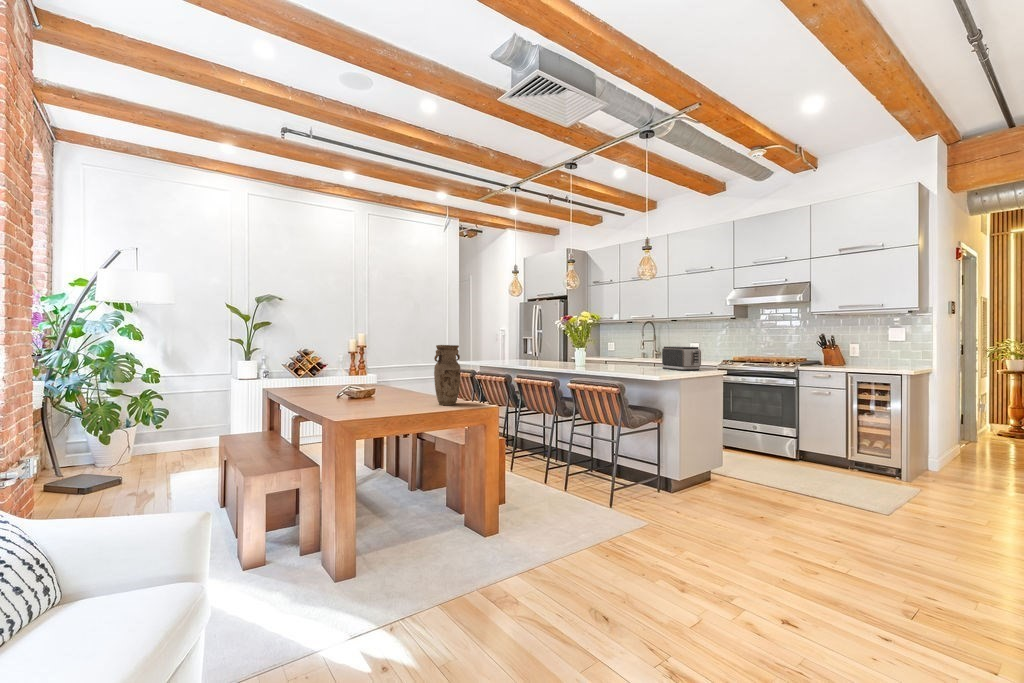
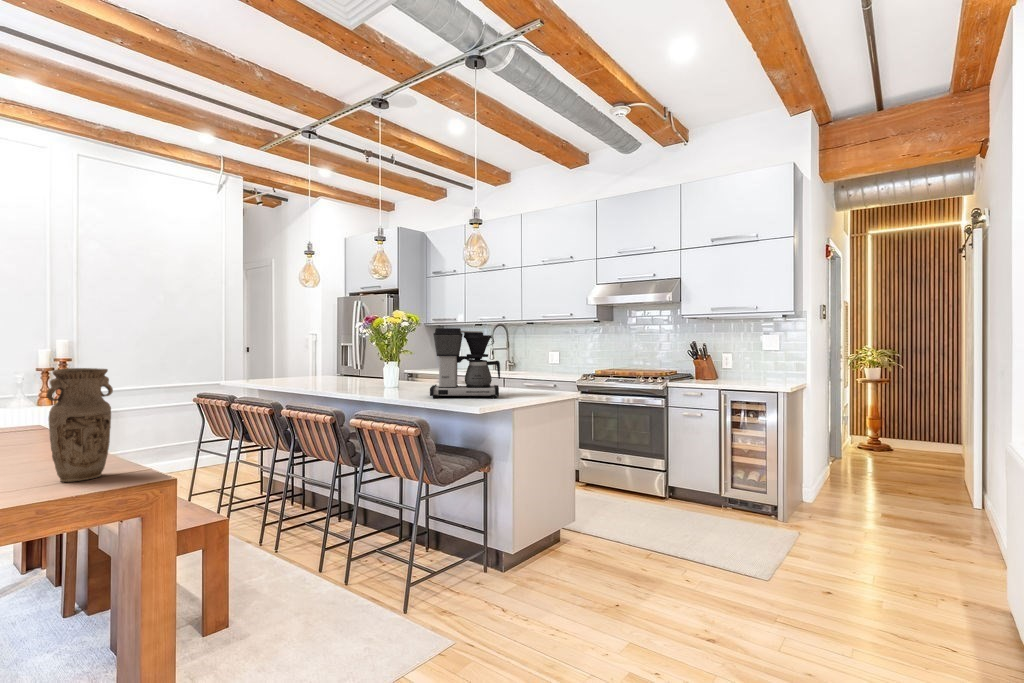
coffee maker: none [615,323,665,373] -> present [430,328,500,398]
toaster: present [662,346,701,371] -> none [502,358,550,392]

